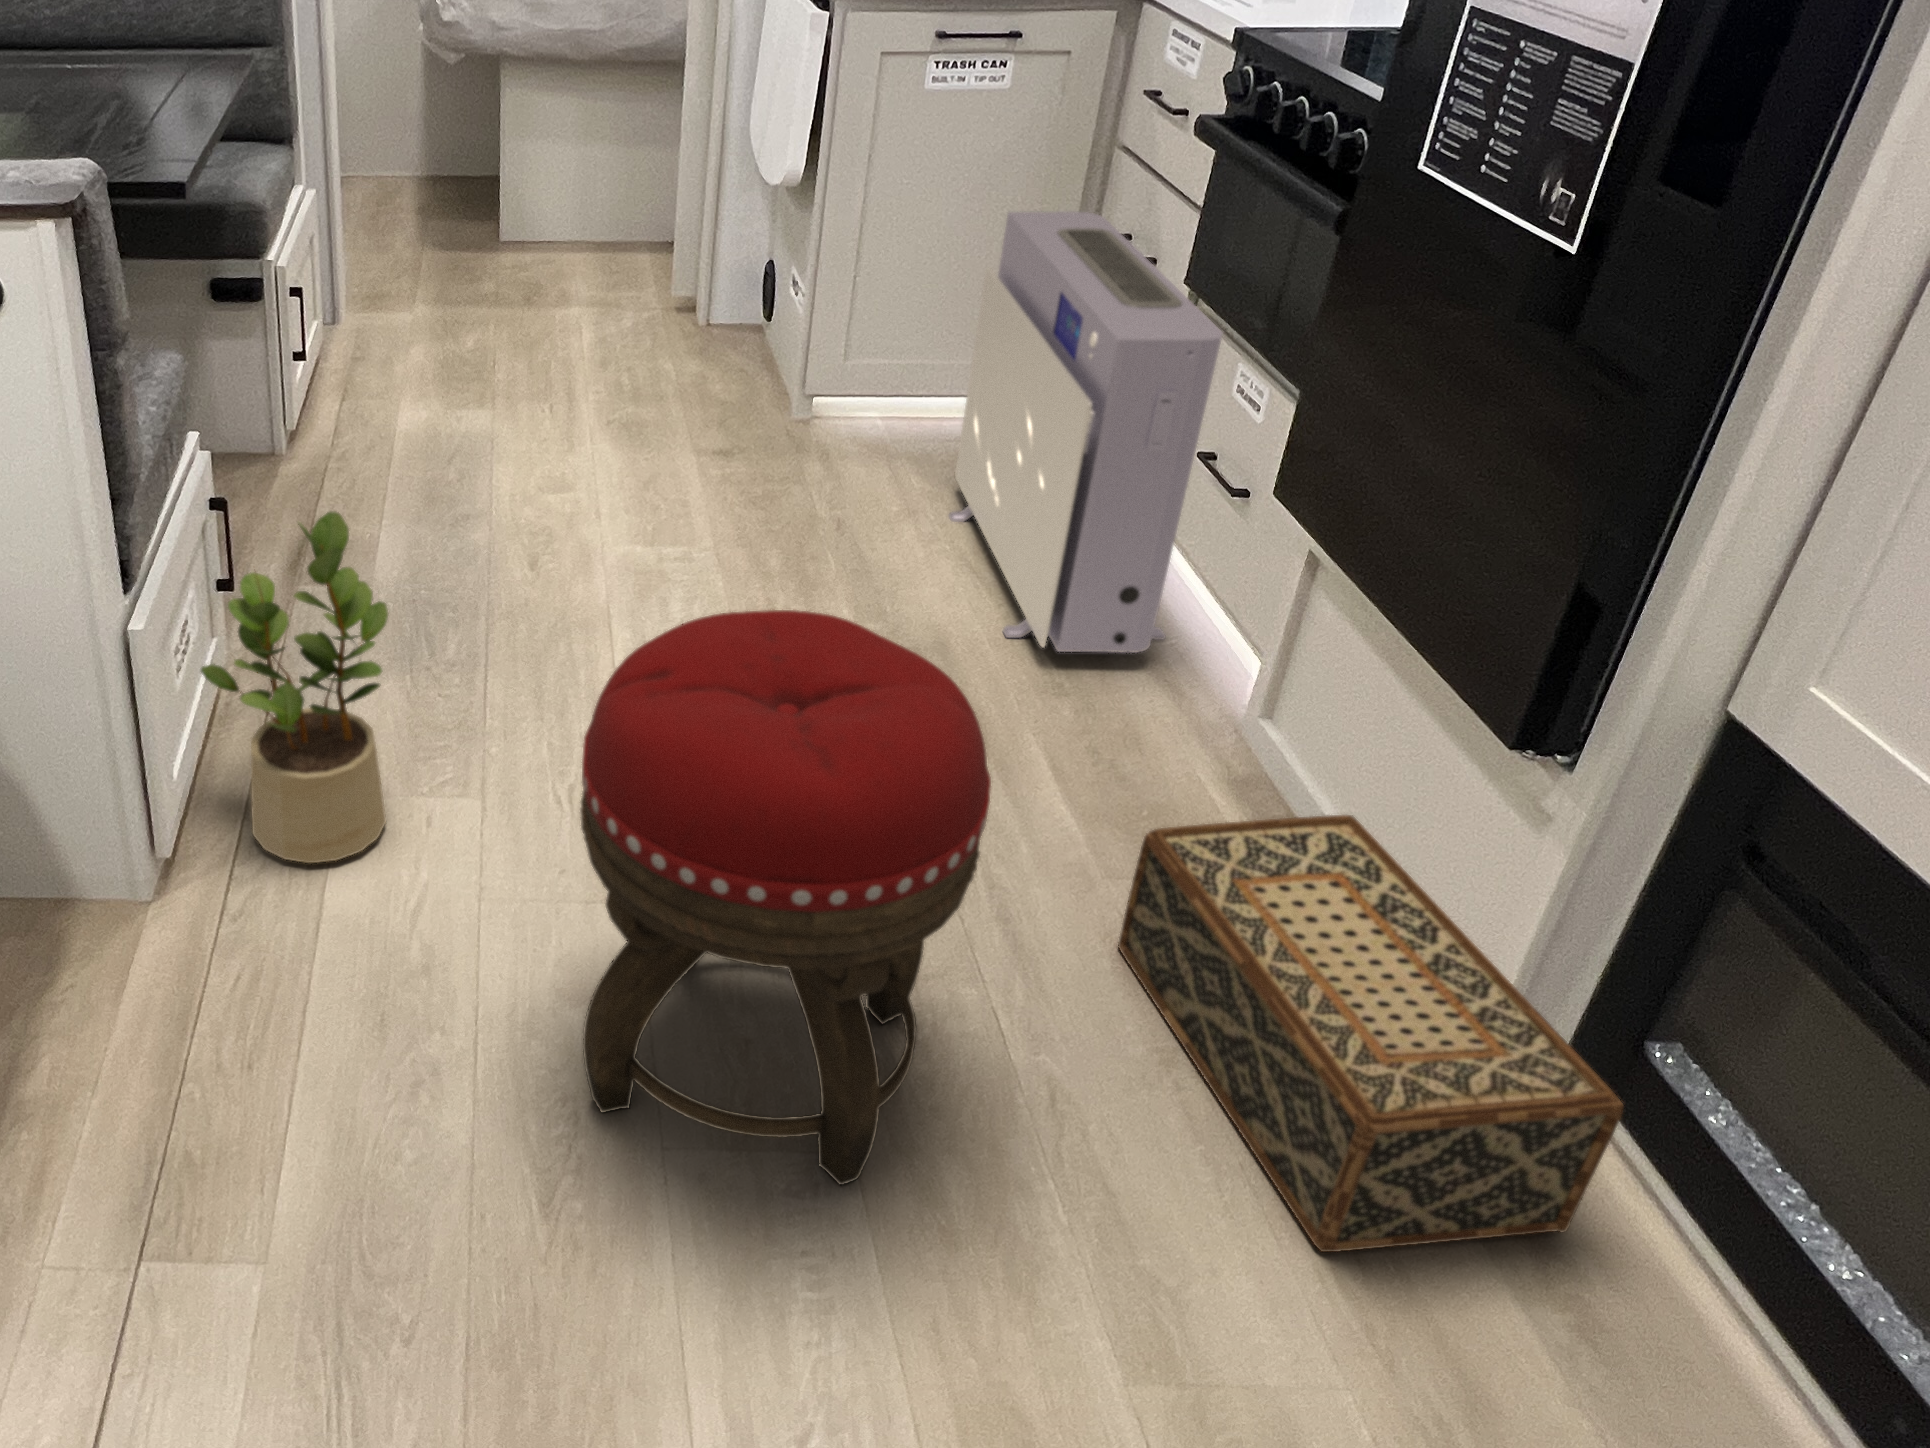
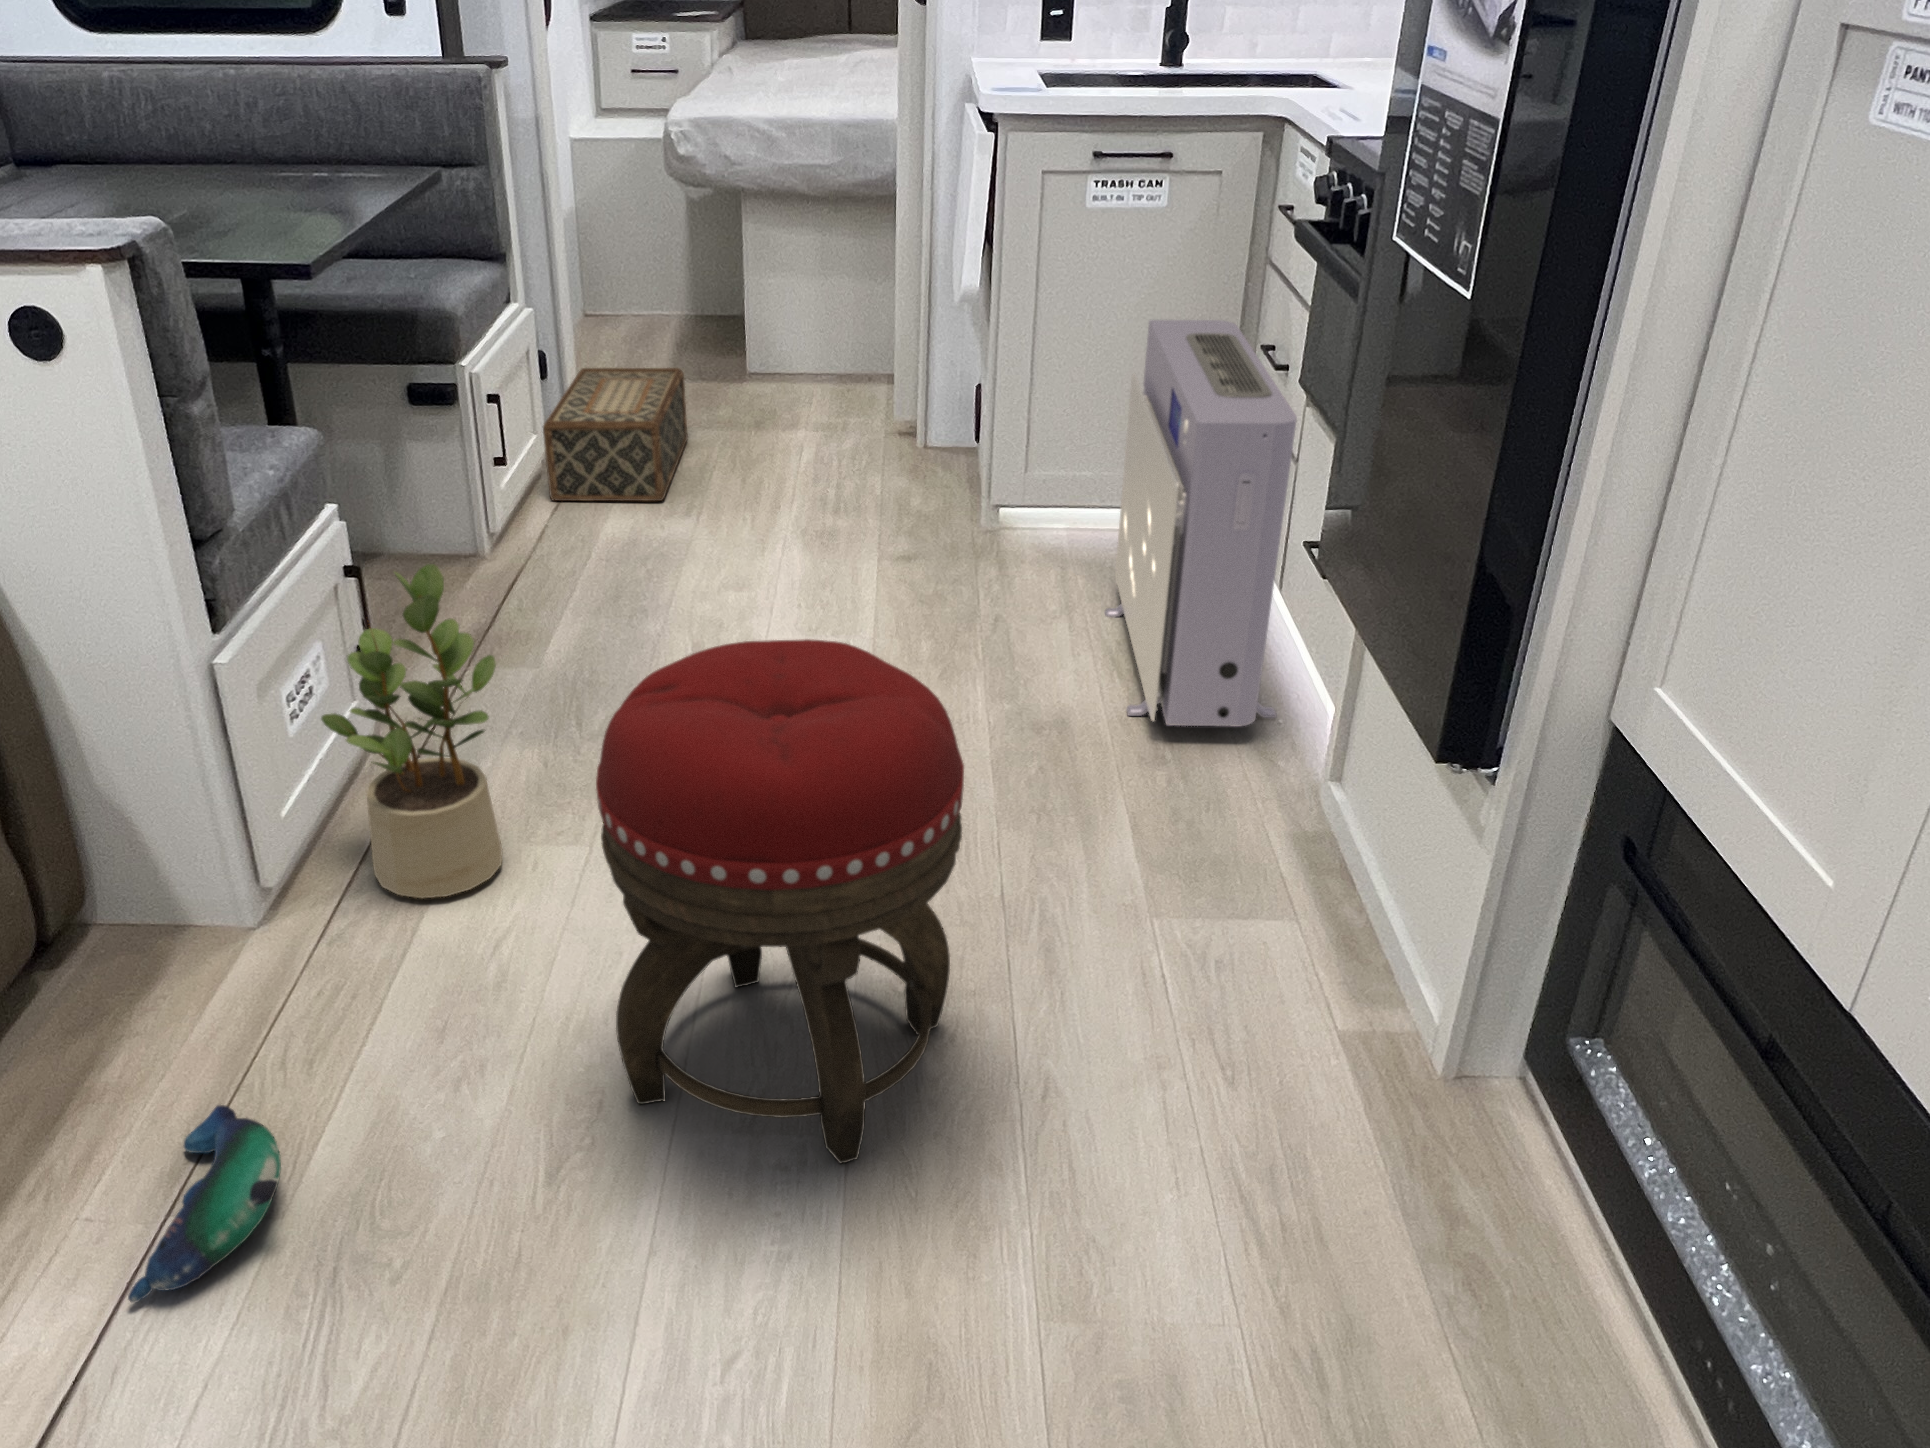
woven basket: present [1118,815,1623,1252] -> present [543,368,688,501]
plush toy: none [106,1121,255,1366] -> present [128,1105,281,1303]

